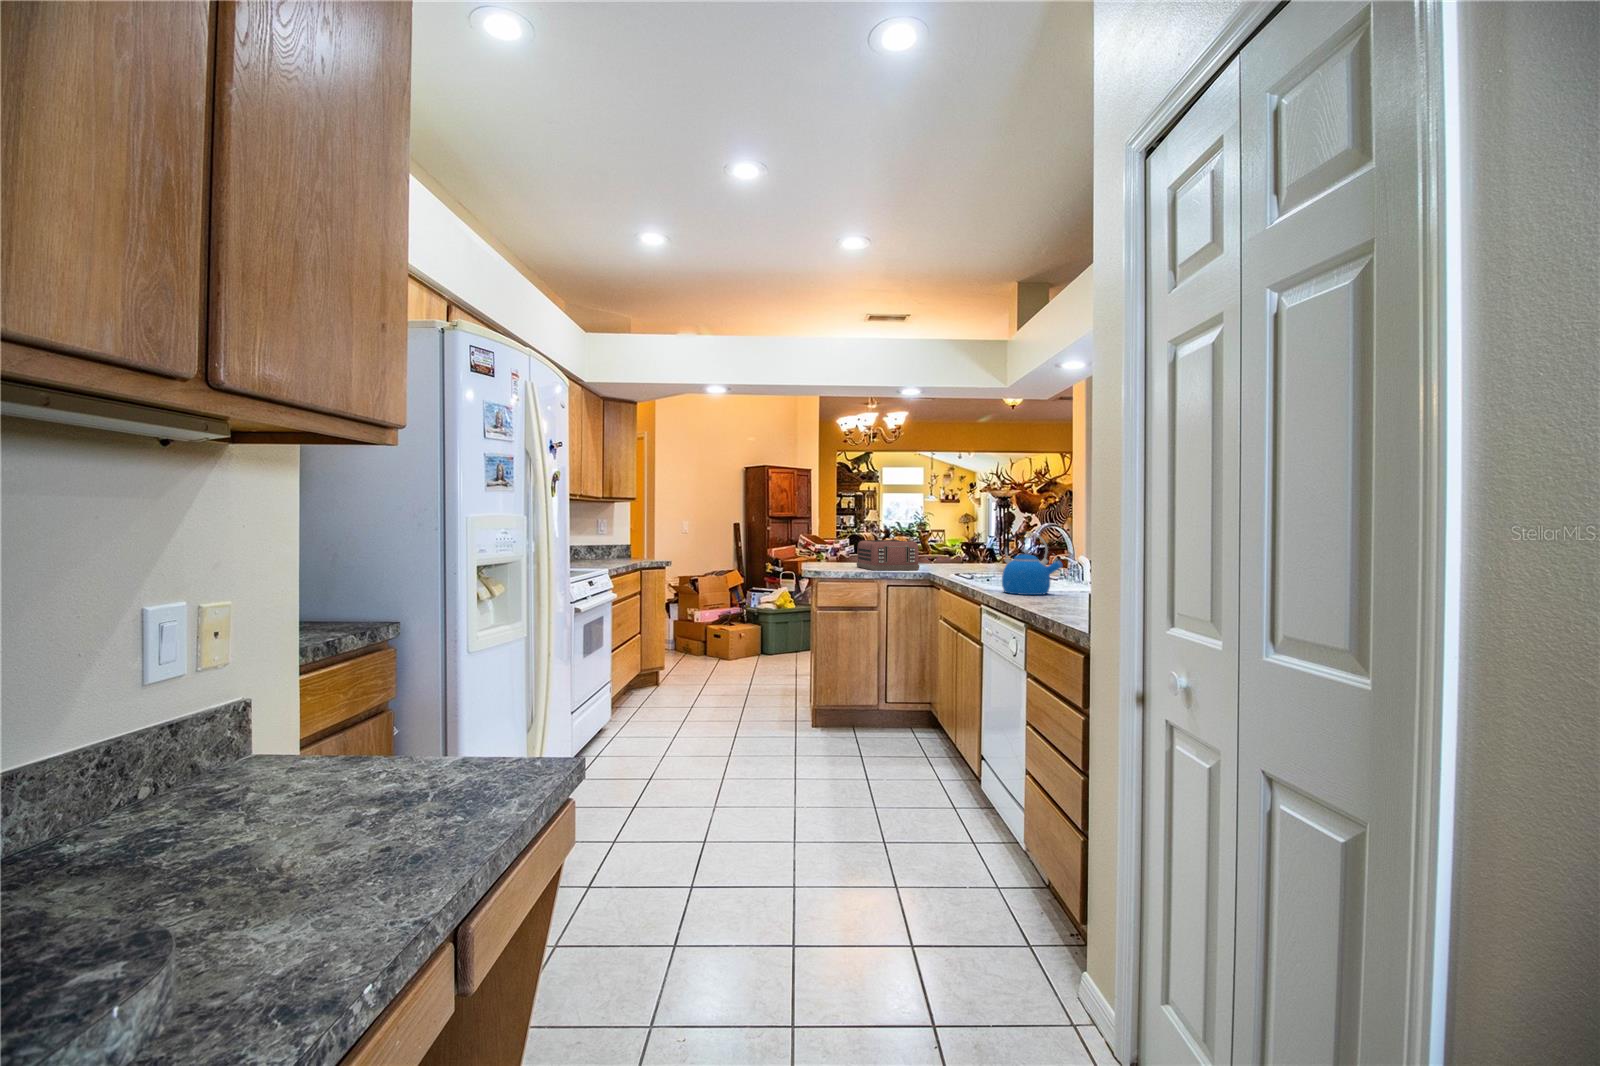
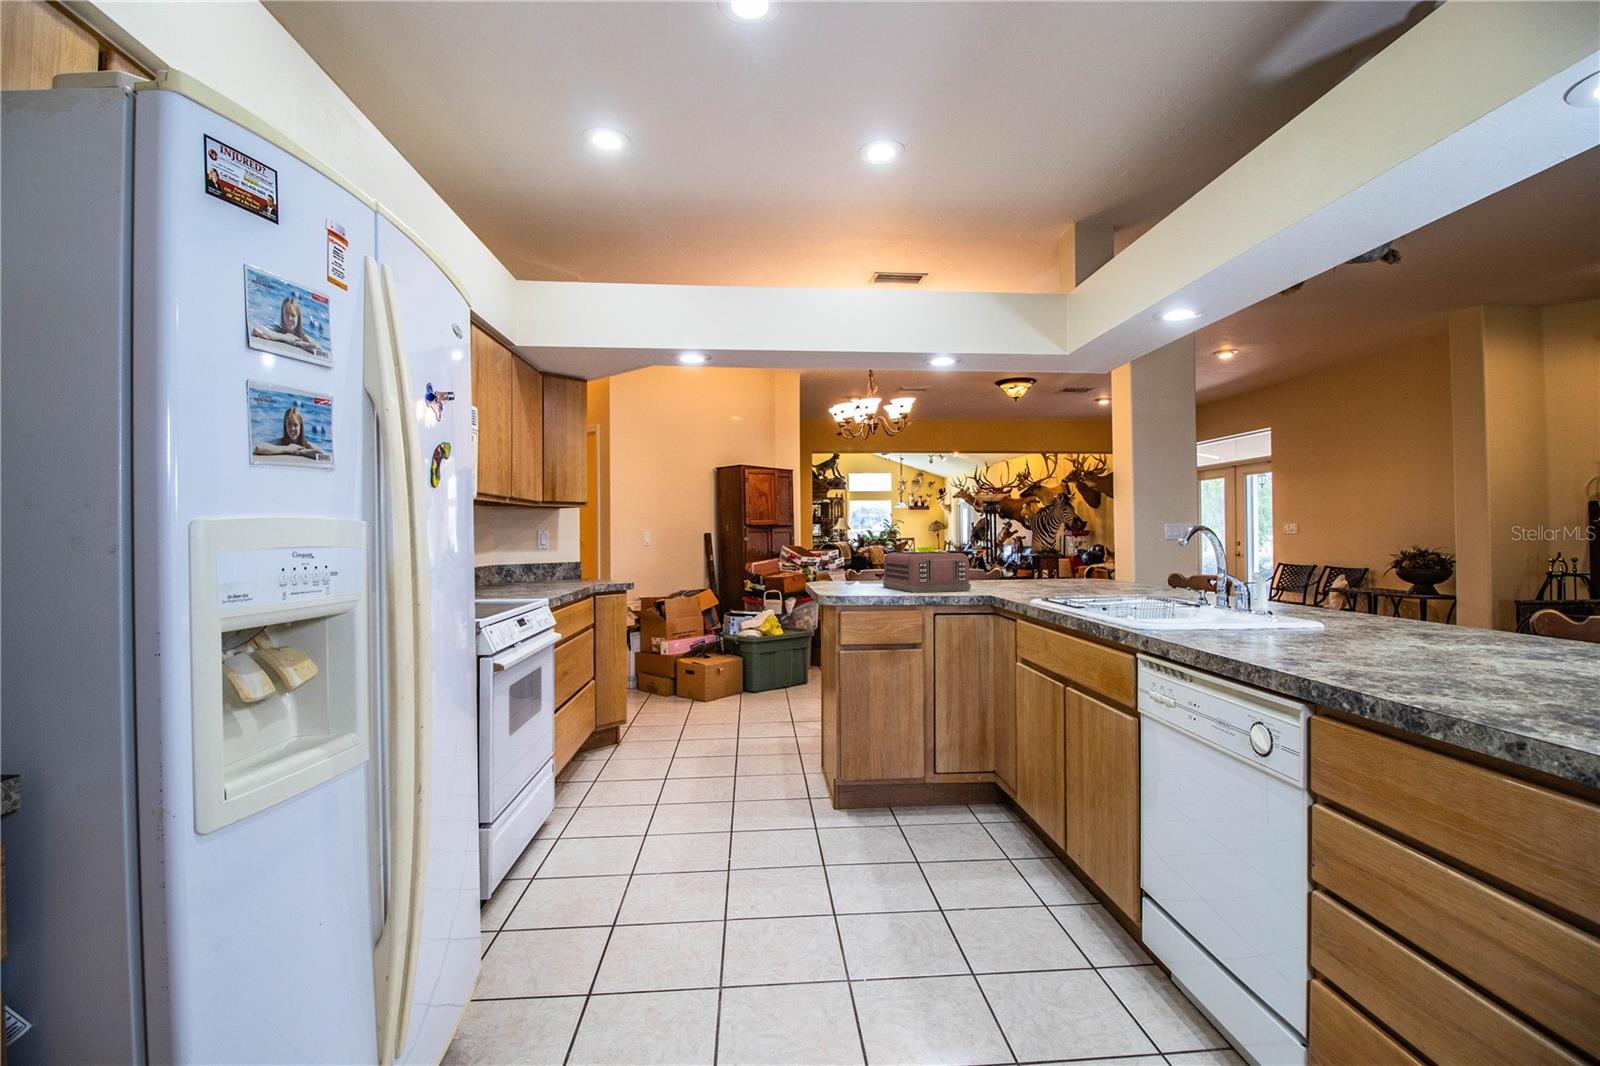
kettle: present [1002,532,1063,595] -> none [1164,537,1267,636]

